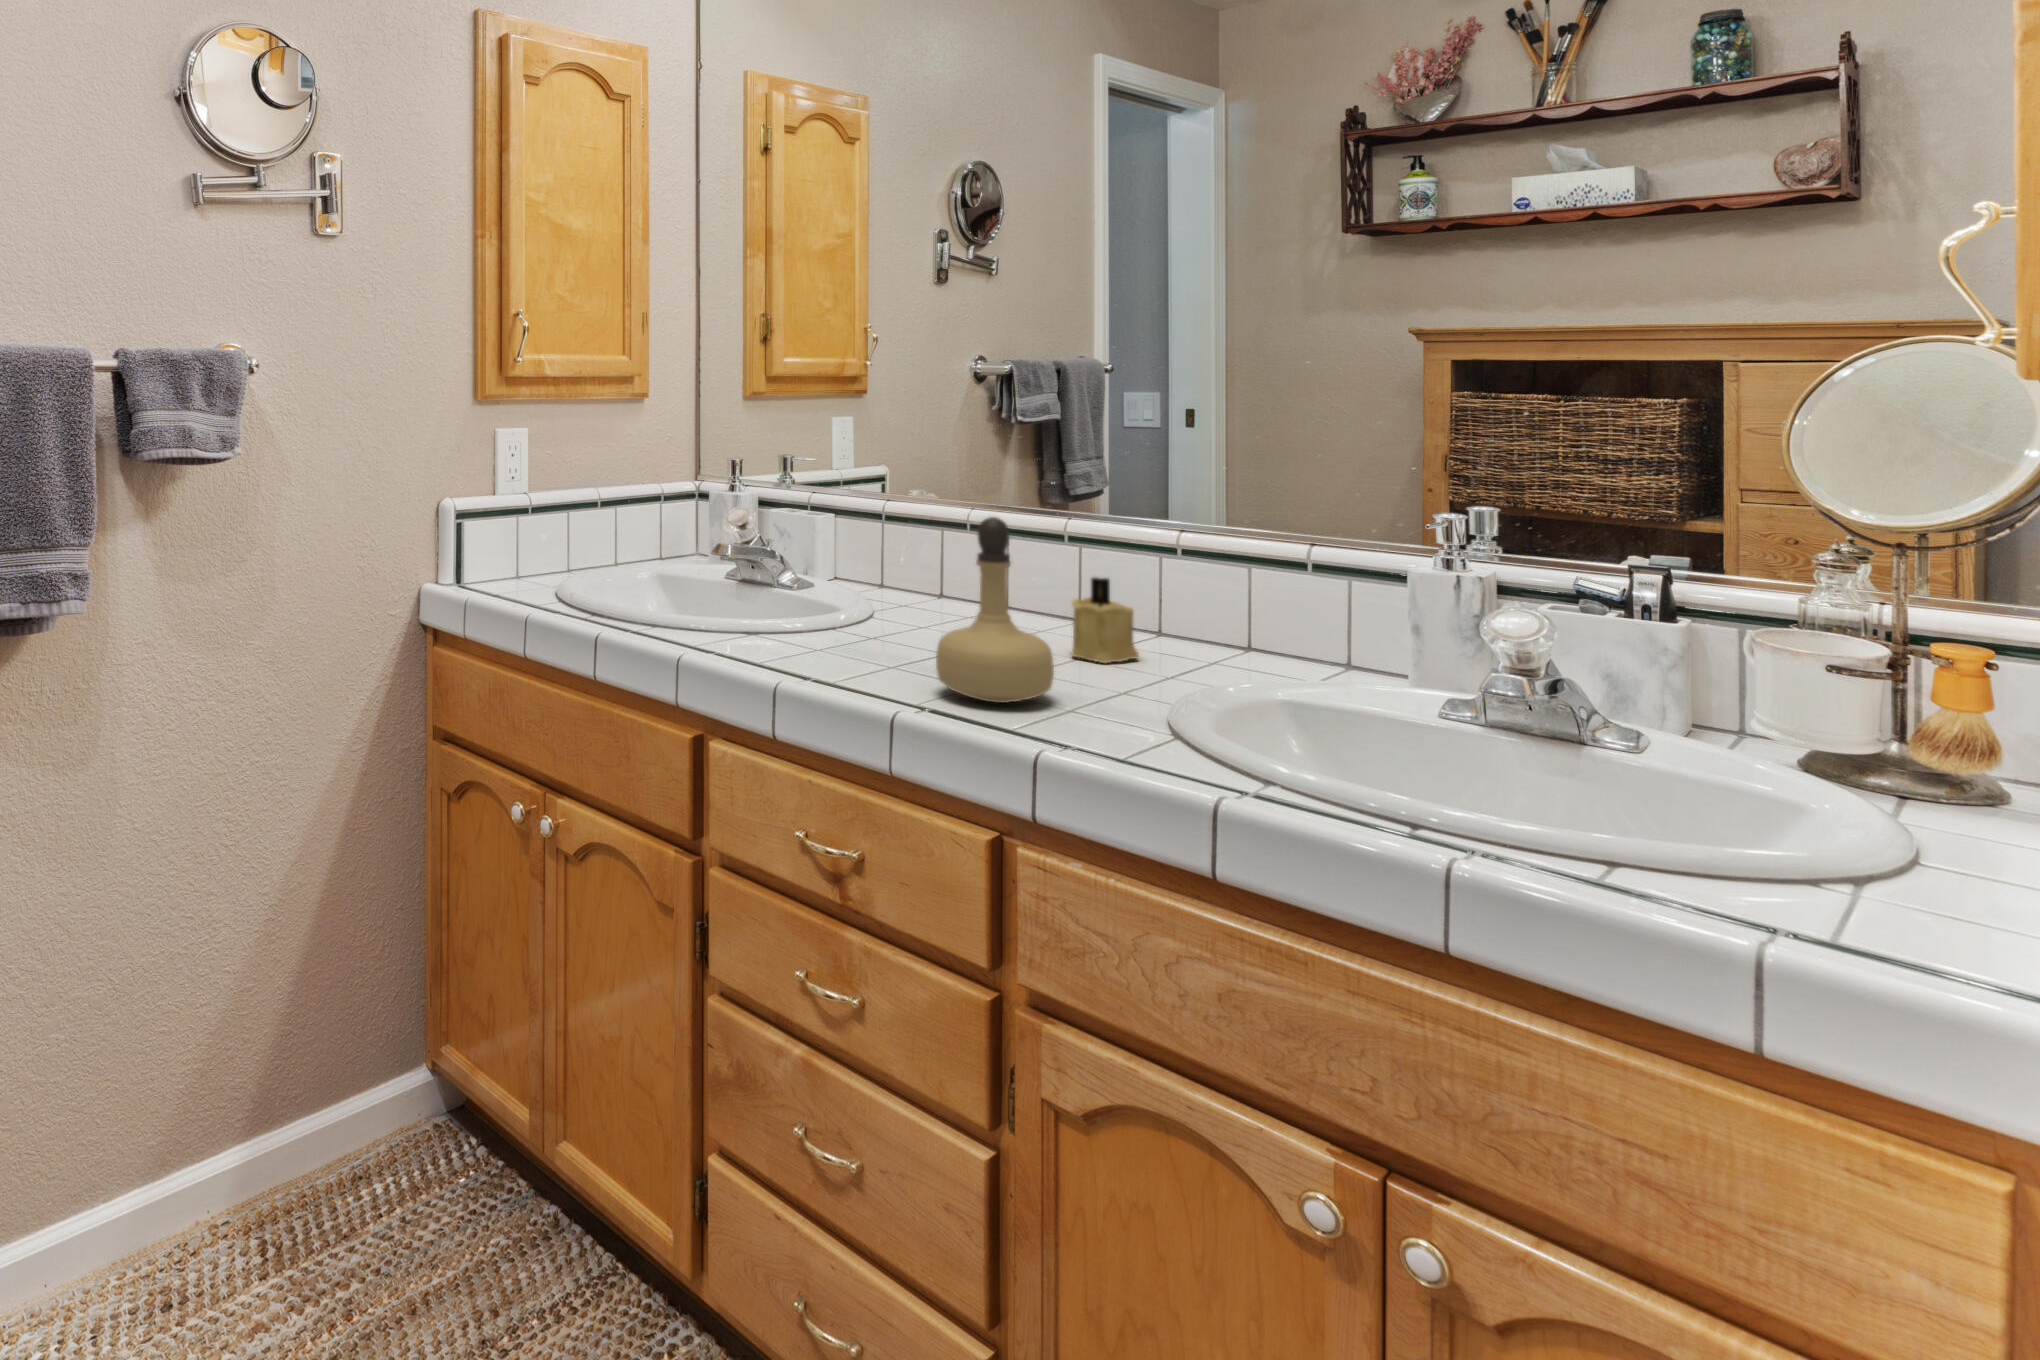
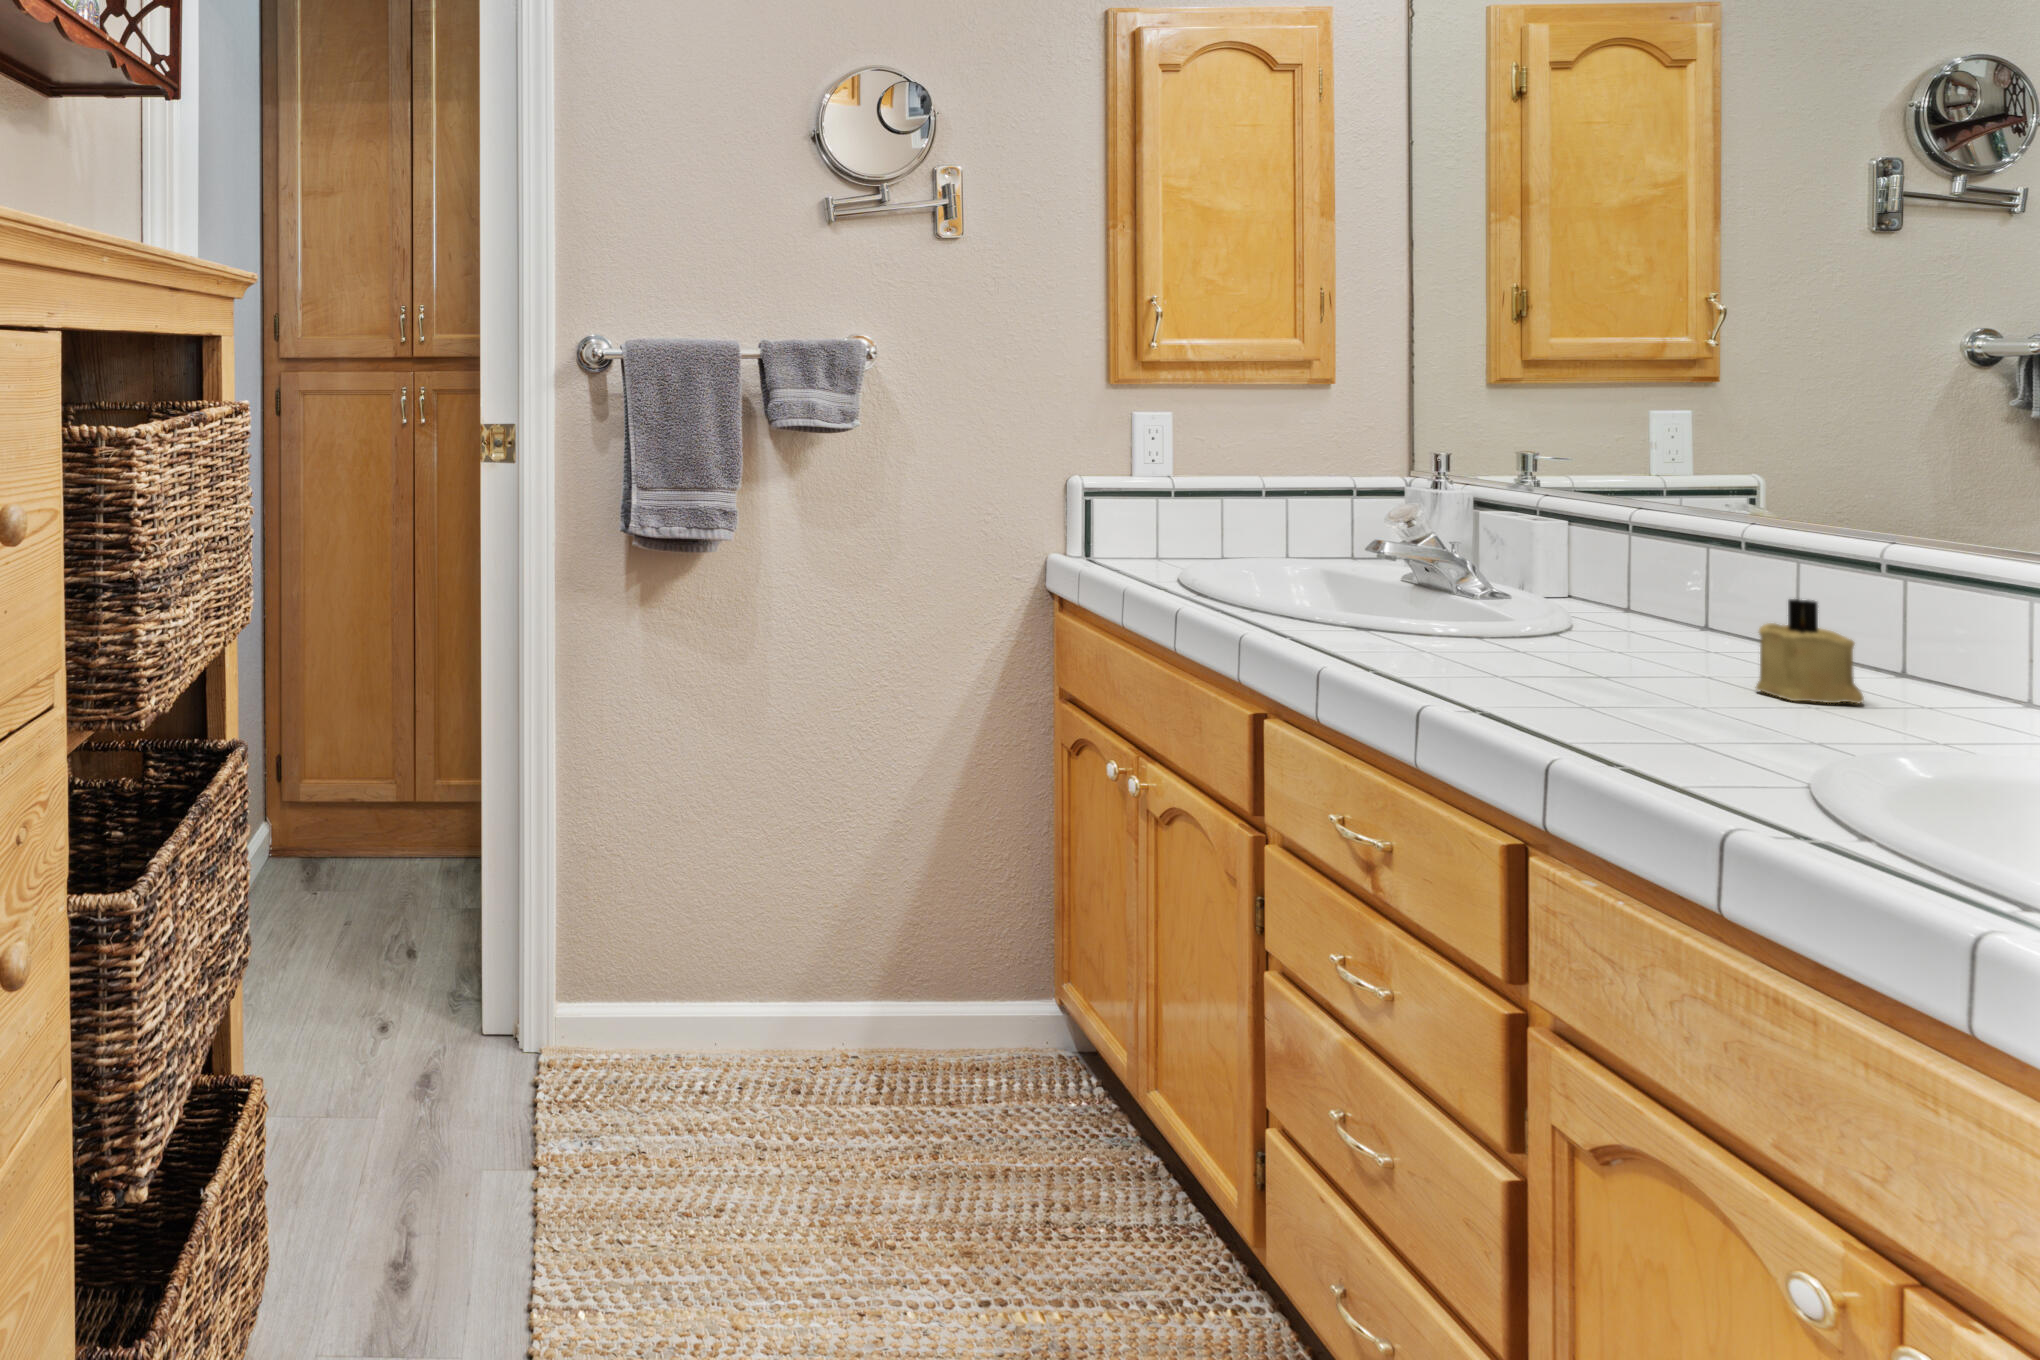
perfume bottle: present [936,517,1054,703] -> none [1472,507,1624,708]

